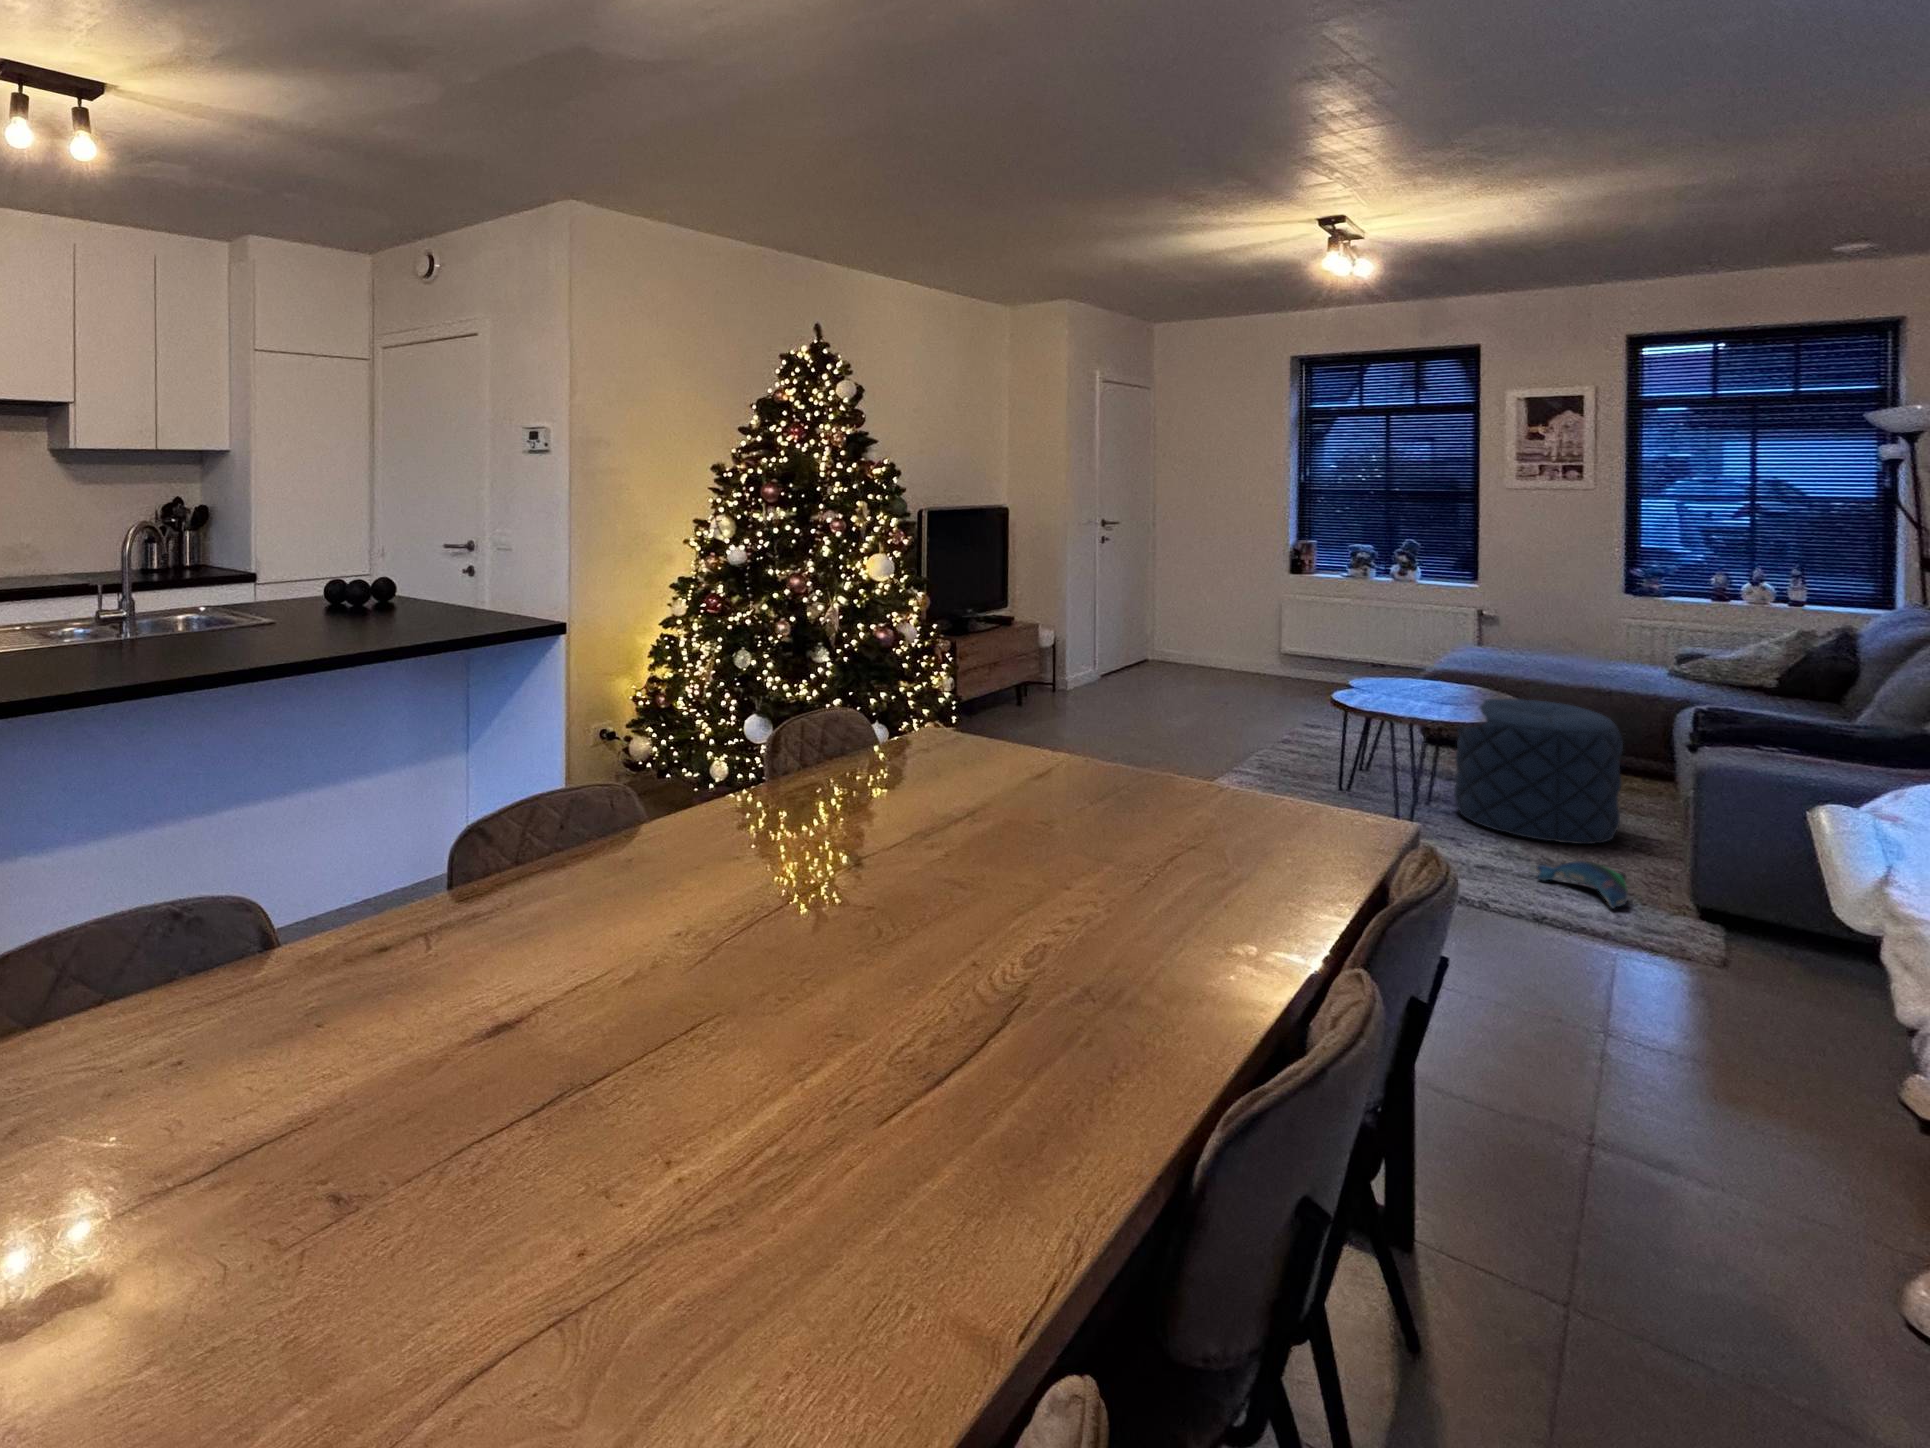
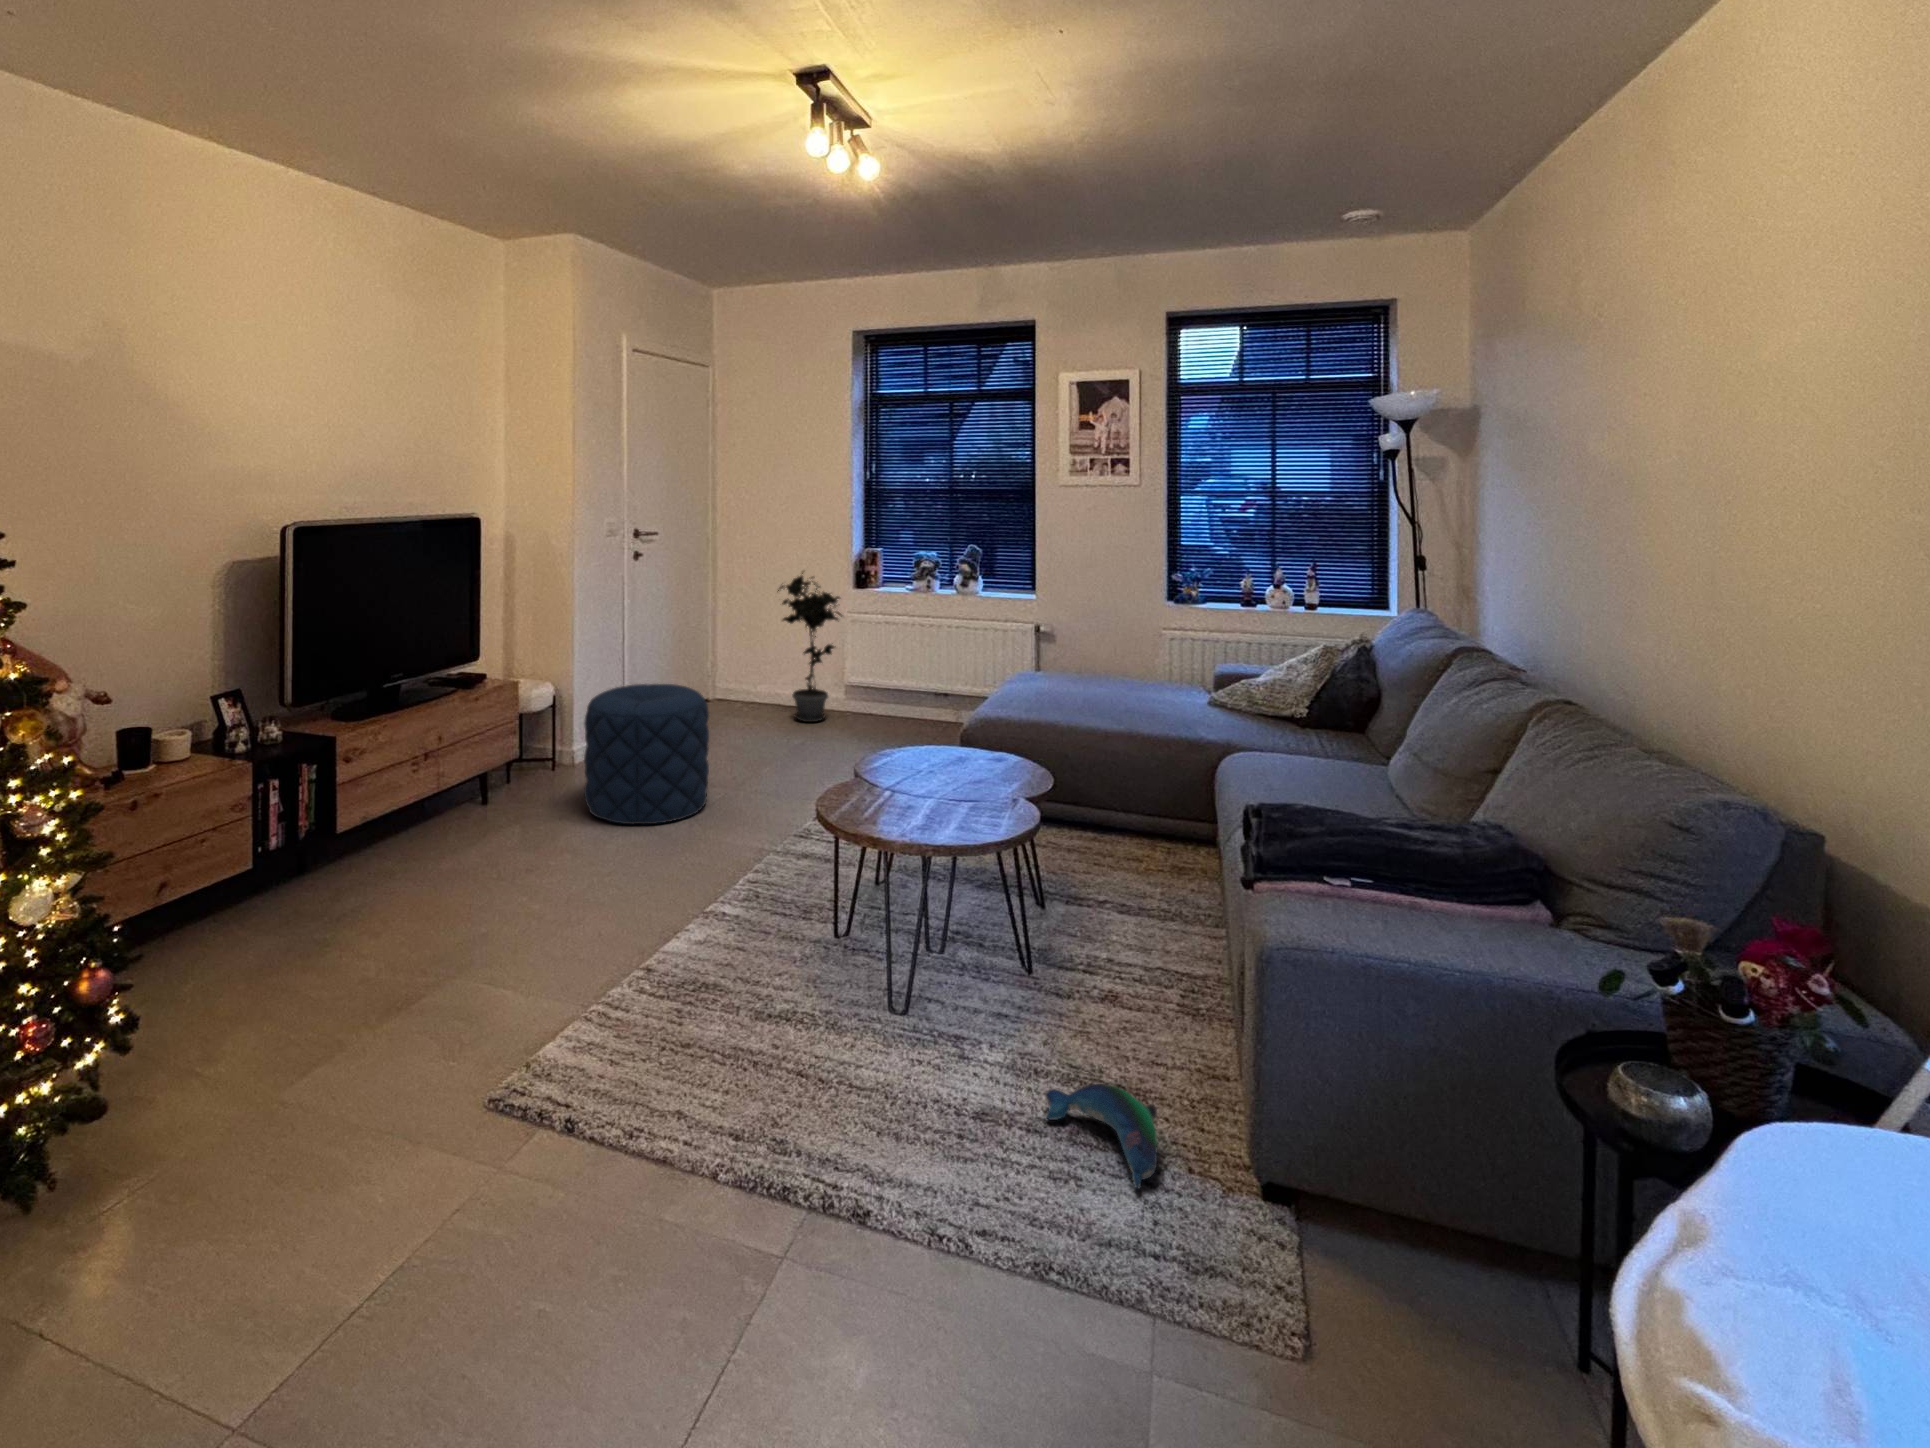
potted plant: none [1216,555,1284,681] -> present [777,573,842,722]
pouf: present [1454,699,1623,844] -> present [584,684,709,824]

